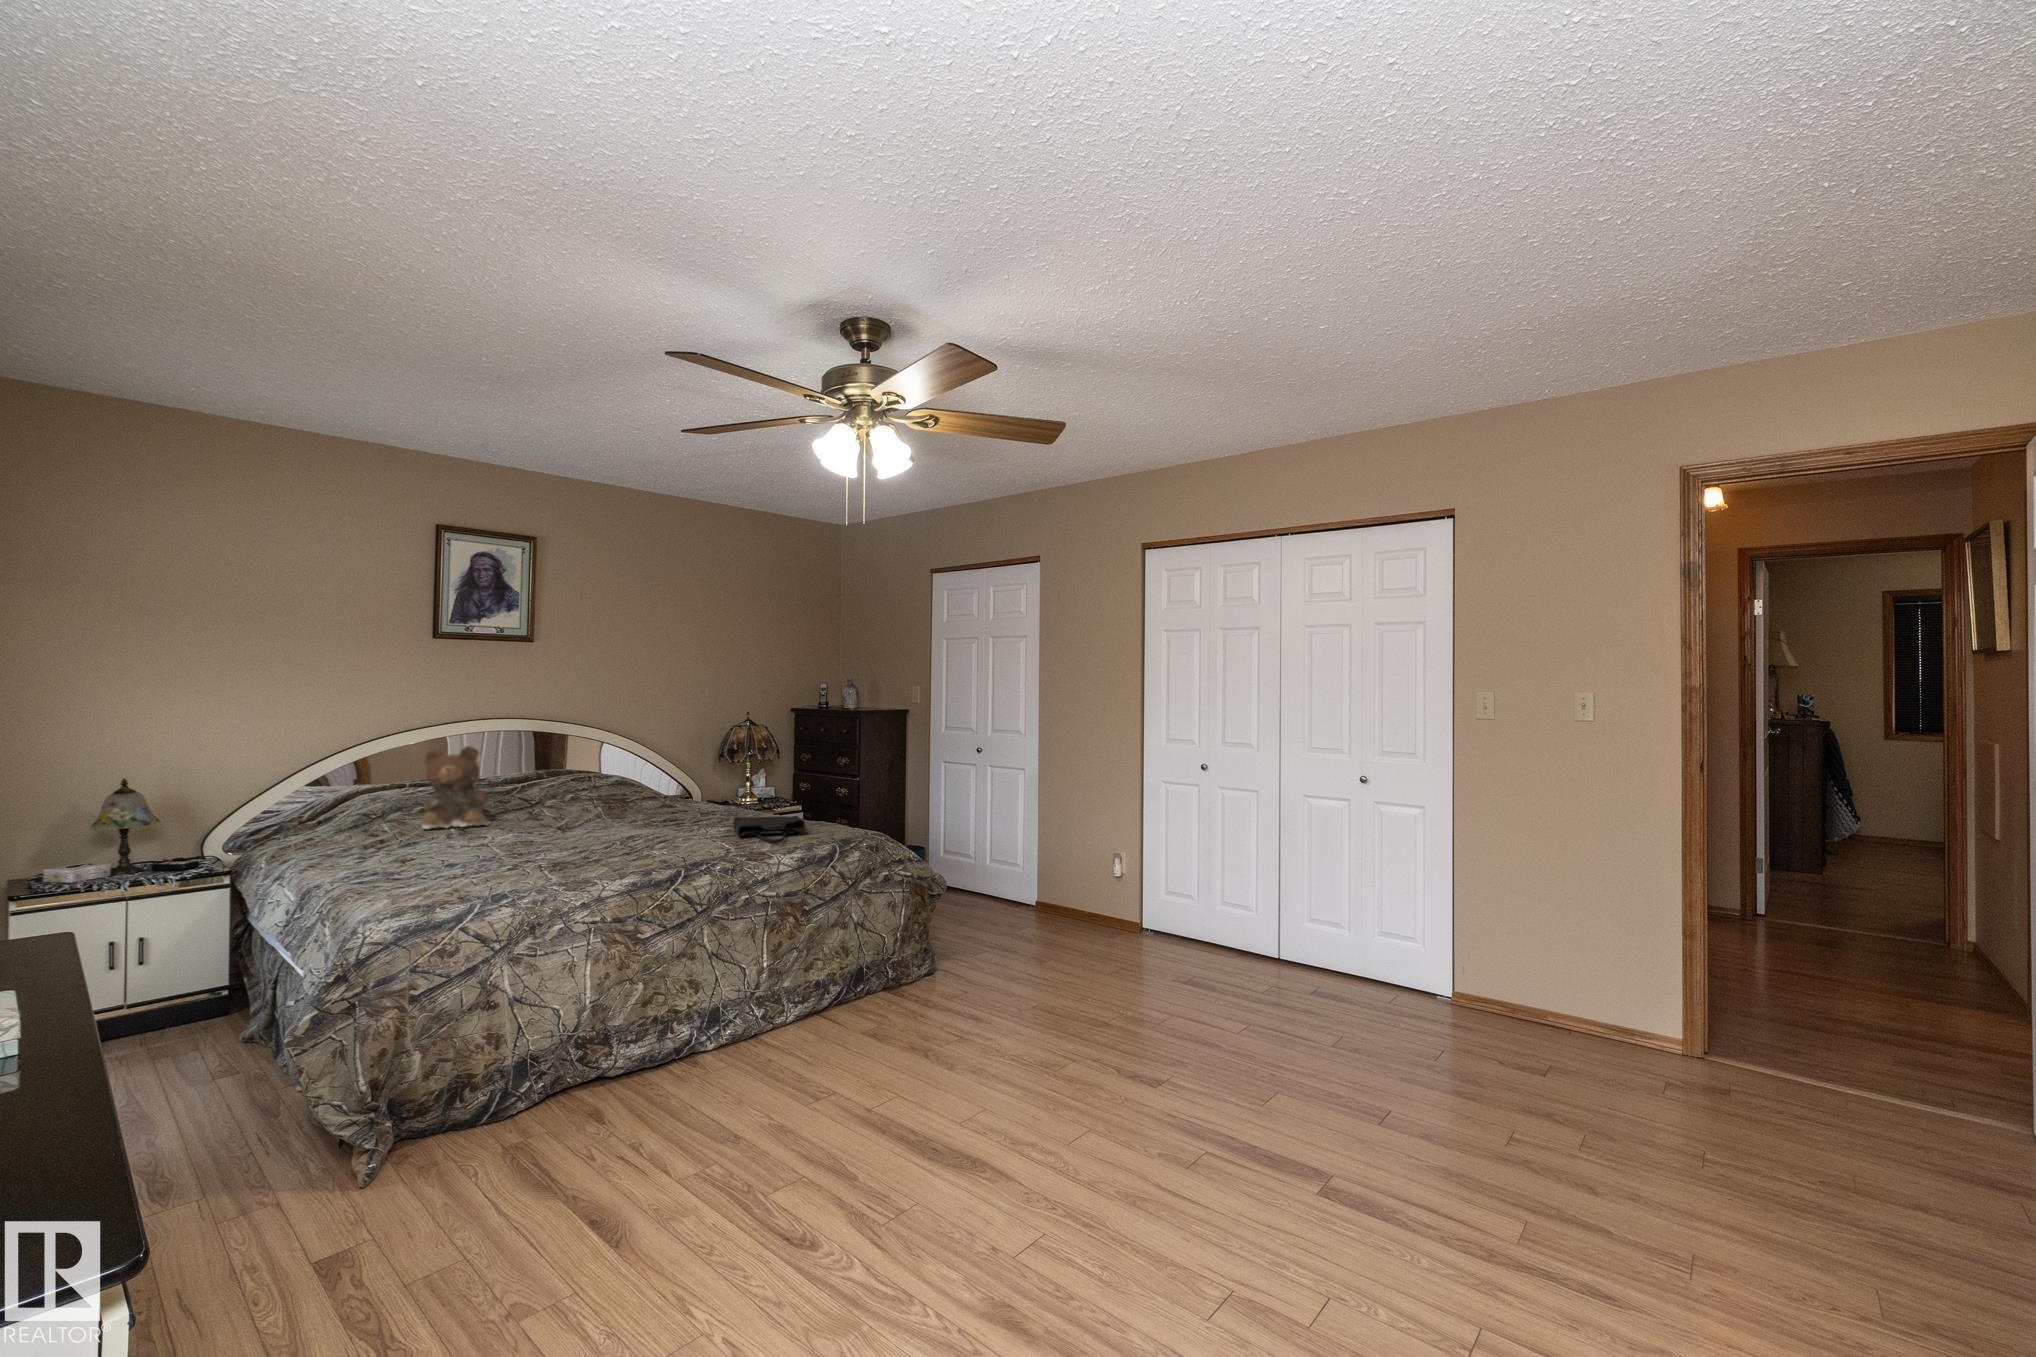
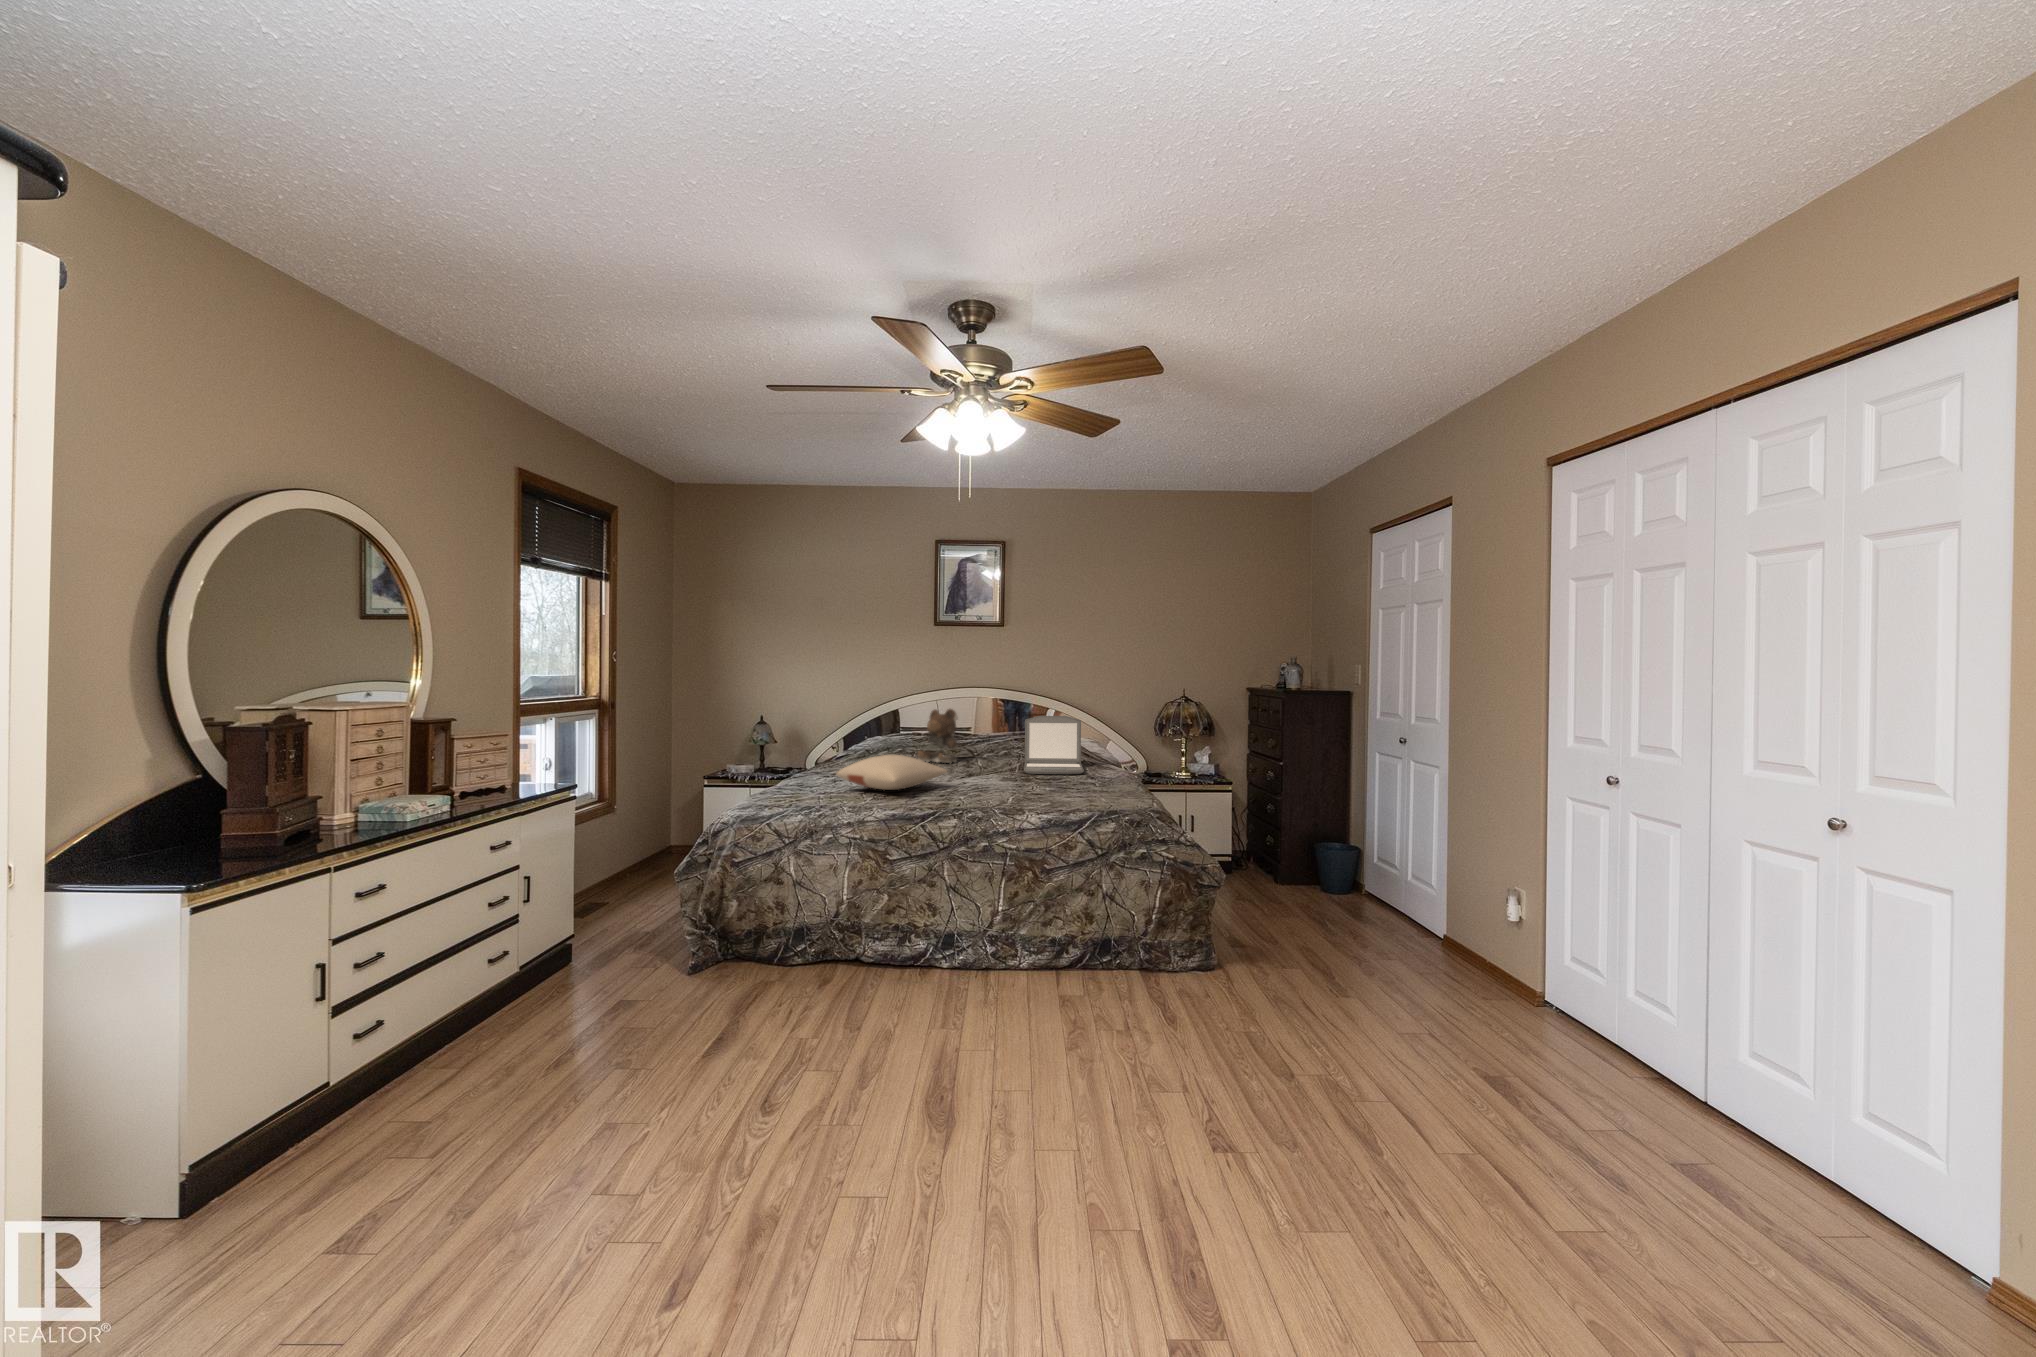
laptop: none [606,747,706,822] -> present [1024,716,1084,774]
pillow: none [461,812,599,862] -> present [837,755,947,790]
tote bag: present [733,816,805,843] -> none [1041,778,1110,804]

